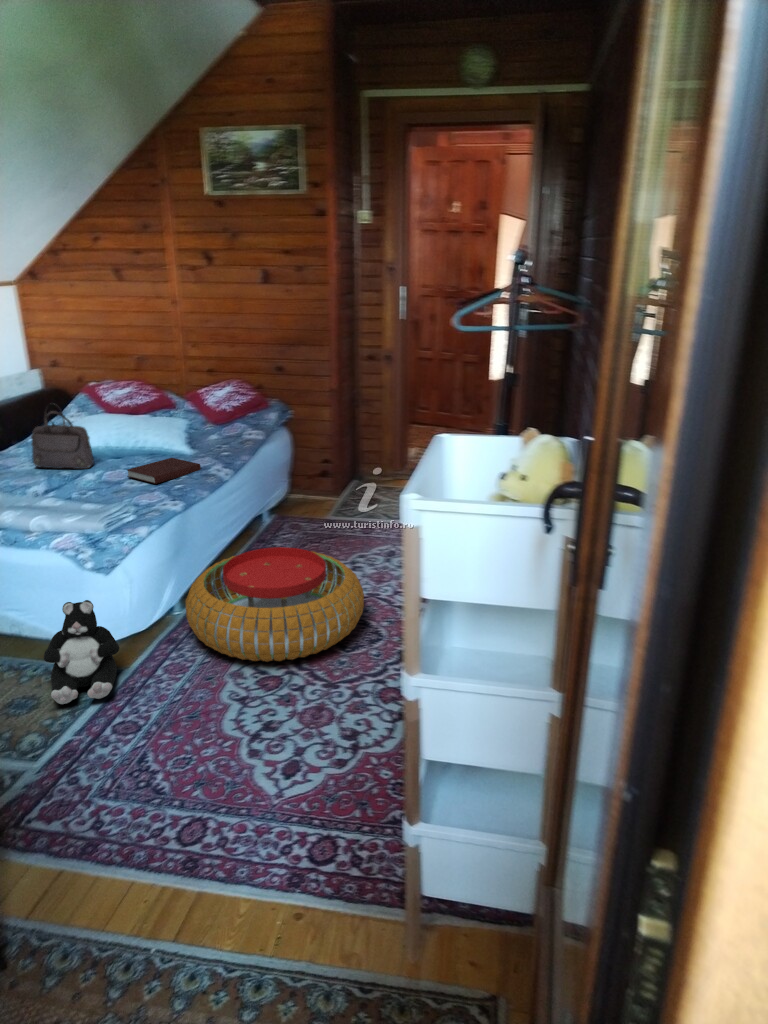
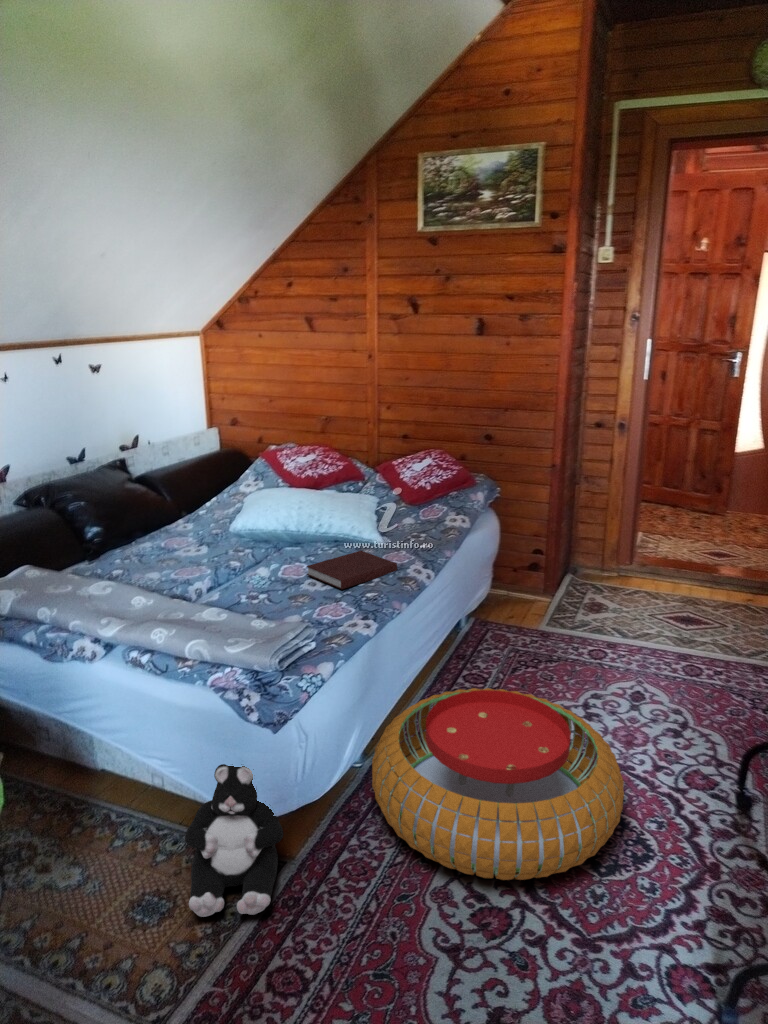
handbag: present [31,410,94,469] -> none [199,477,268,558]

